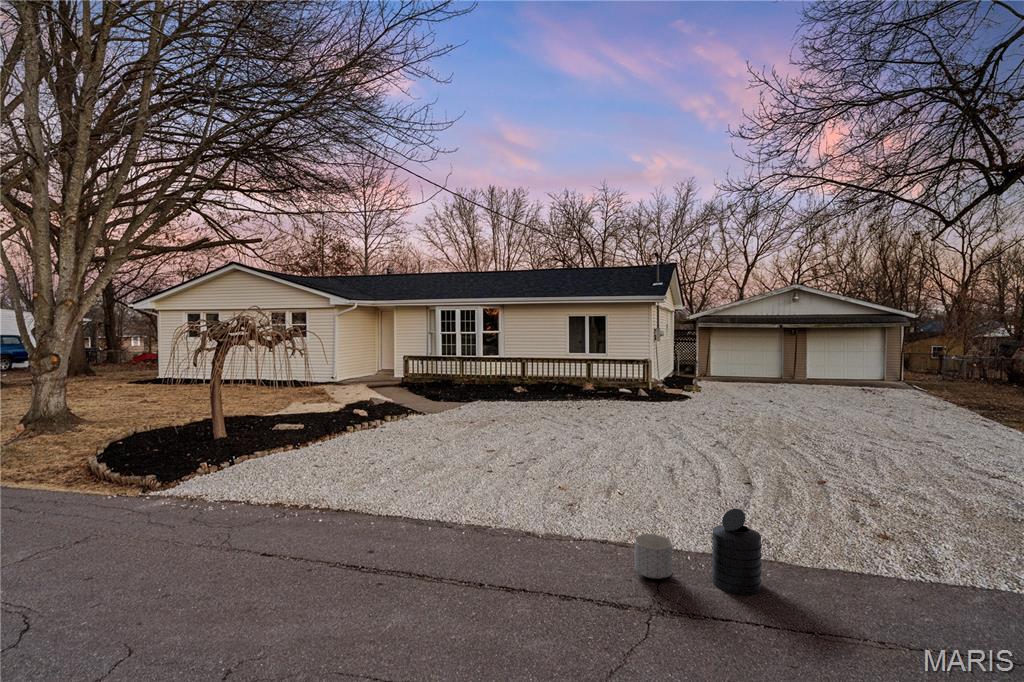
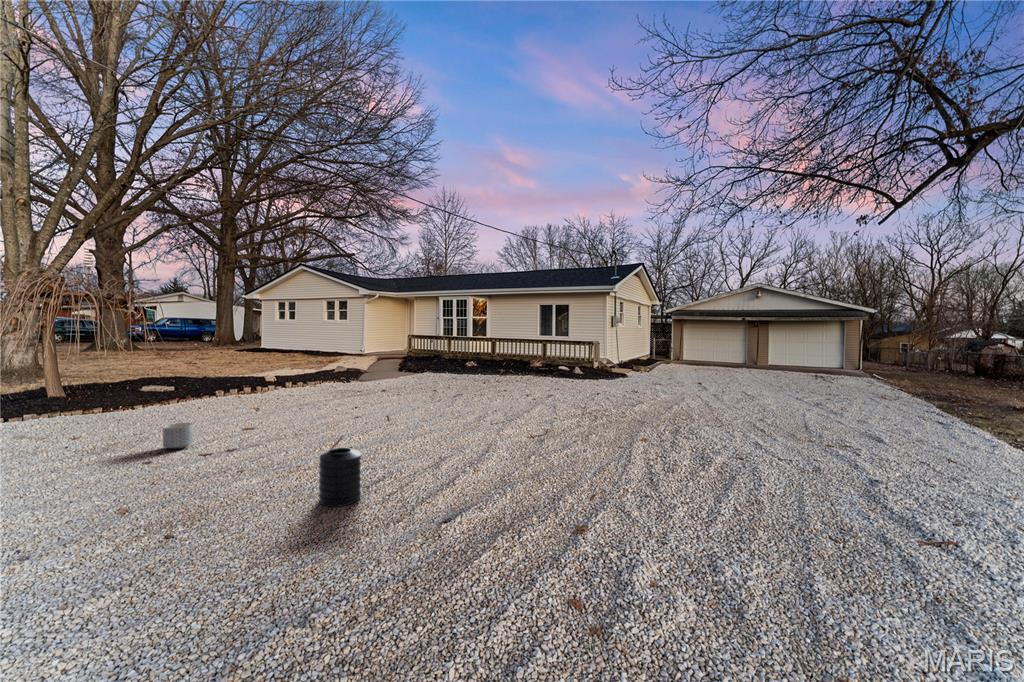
planter: present [635,534,672,579] -> present [163,423,193,449]

